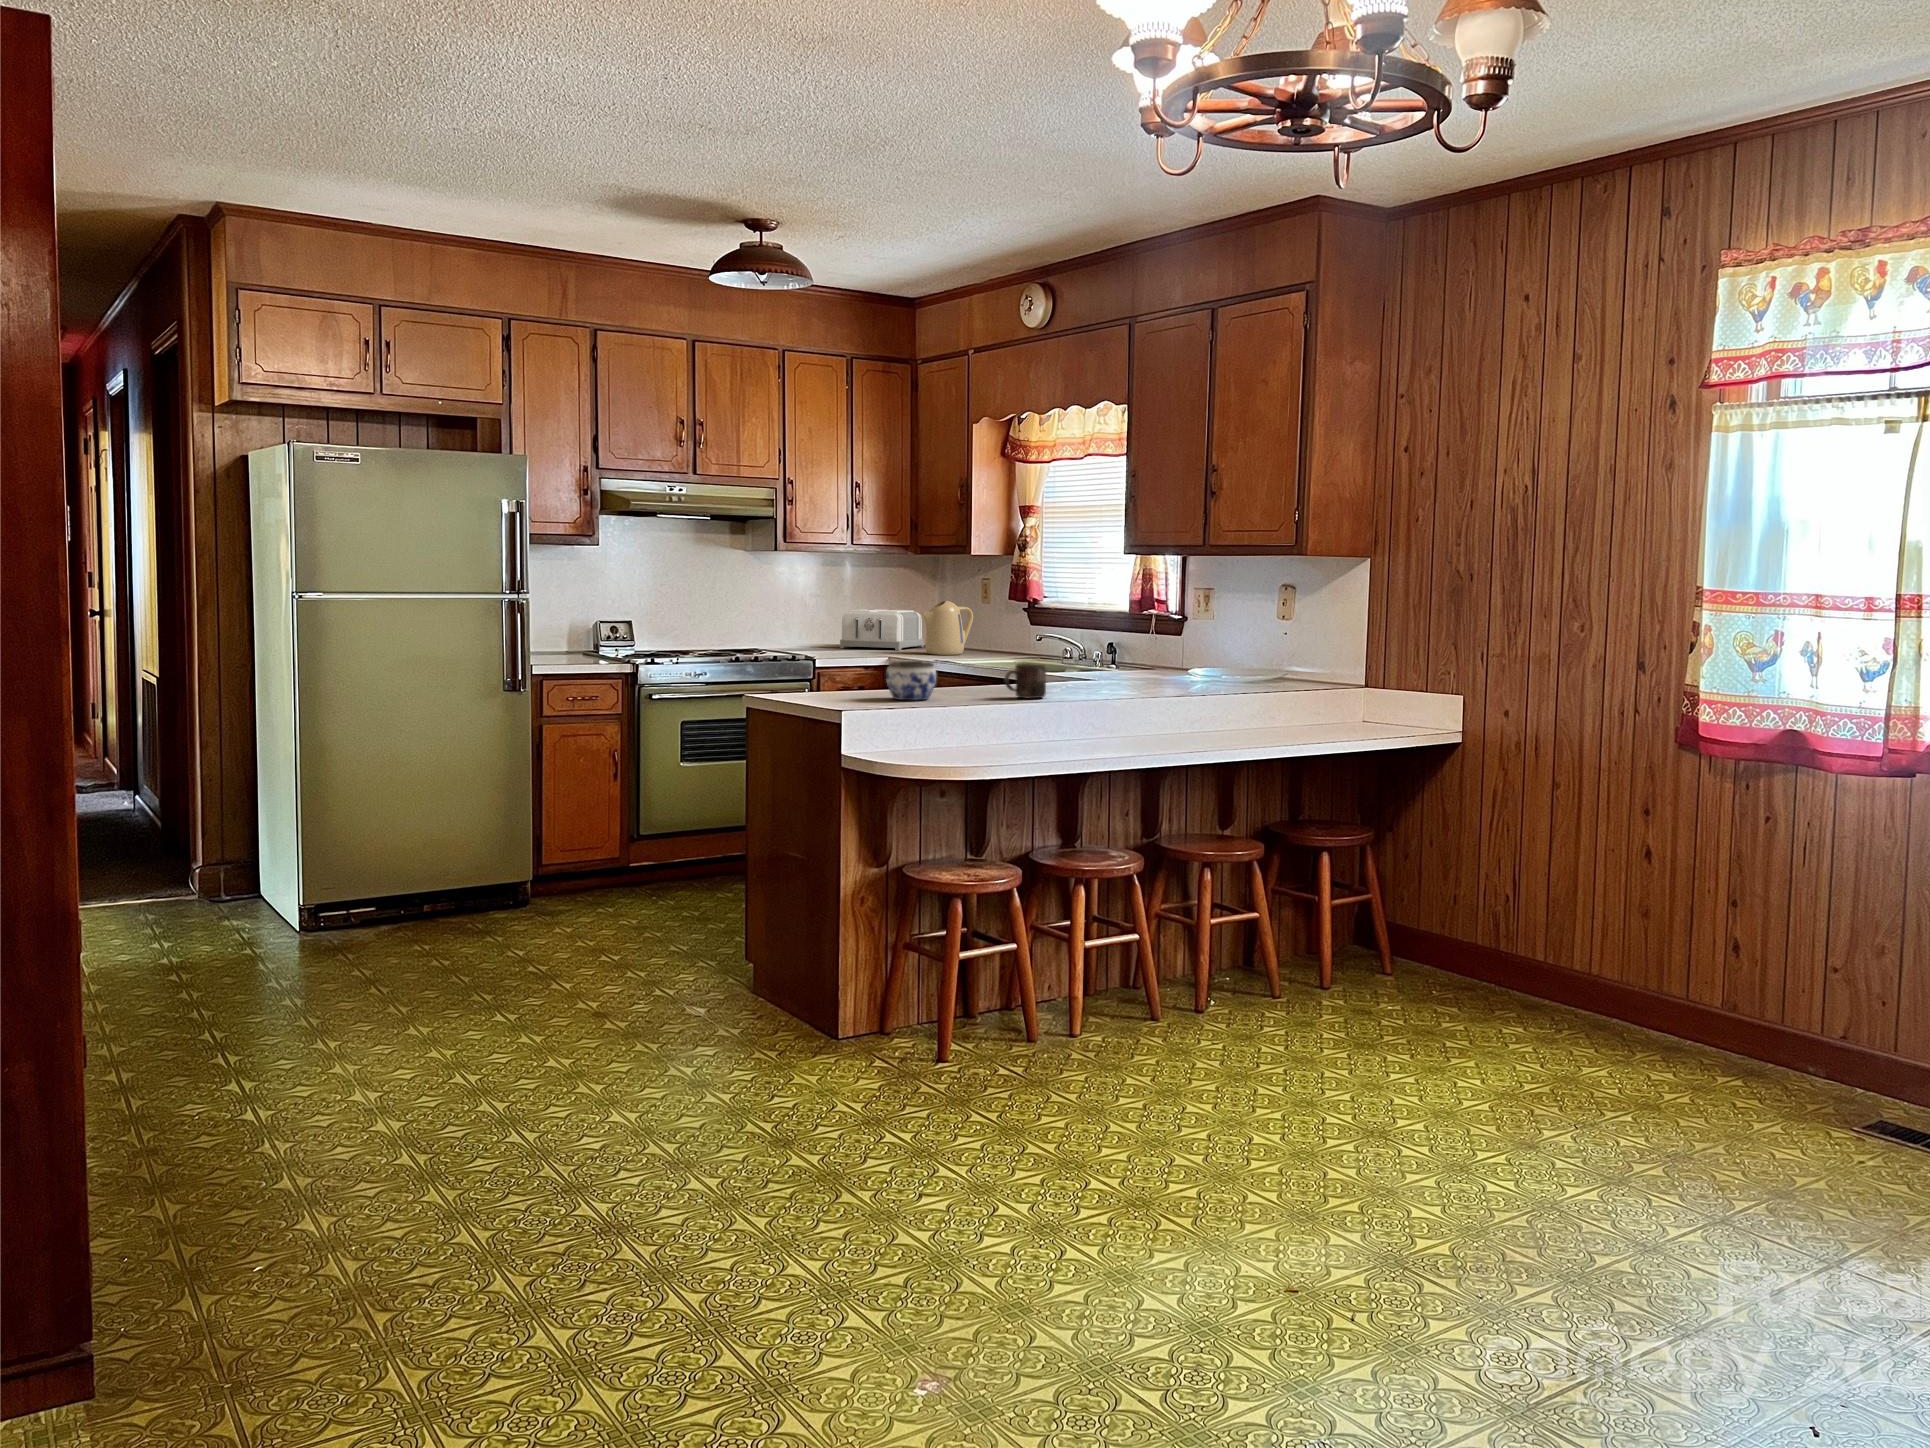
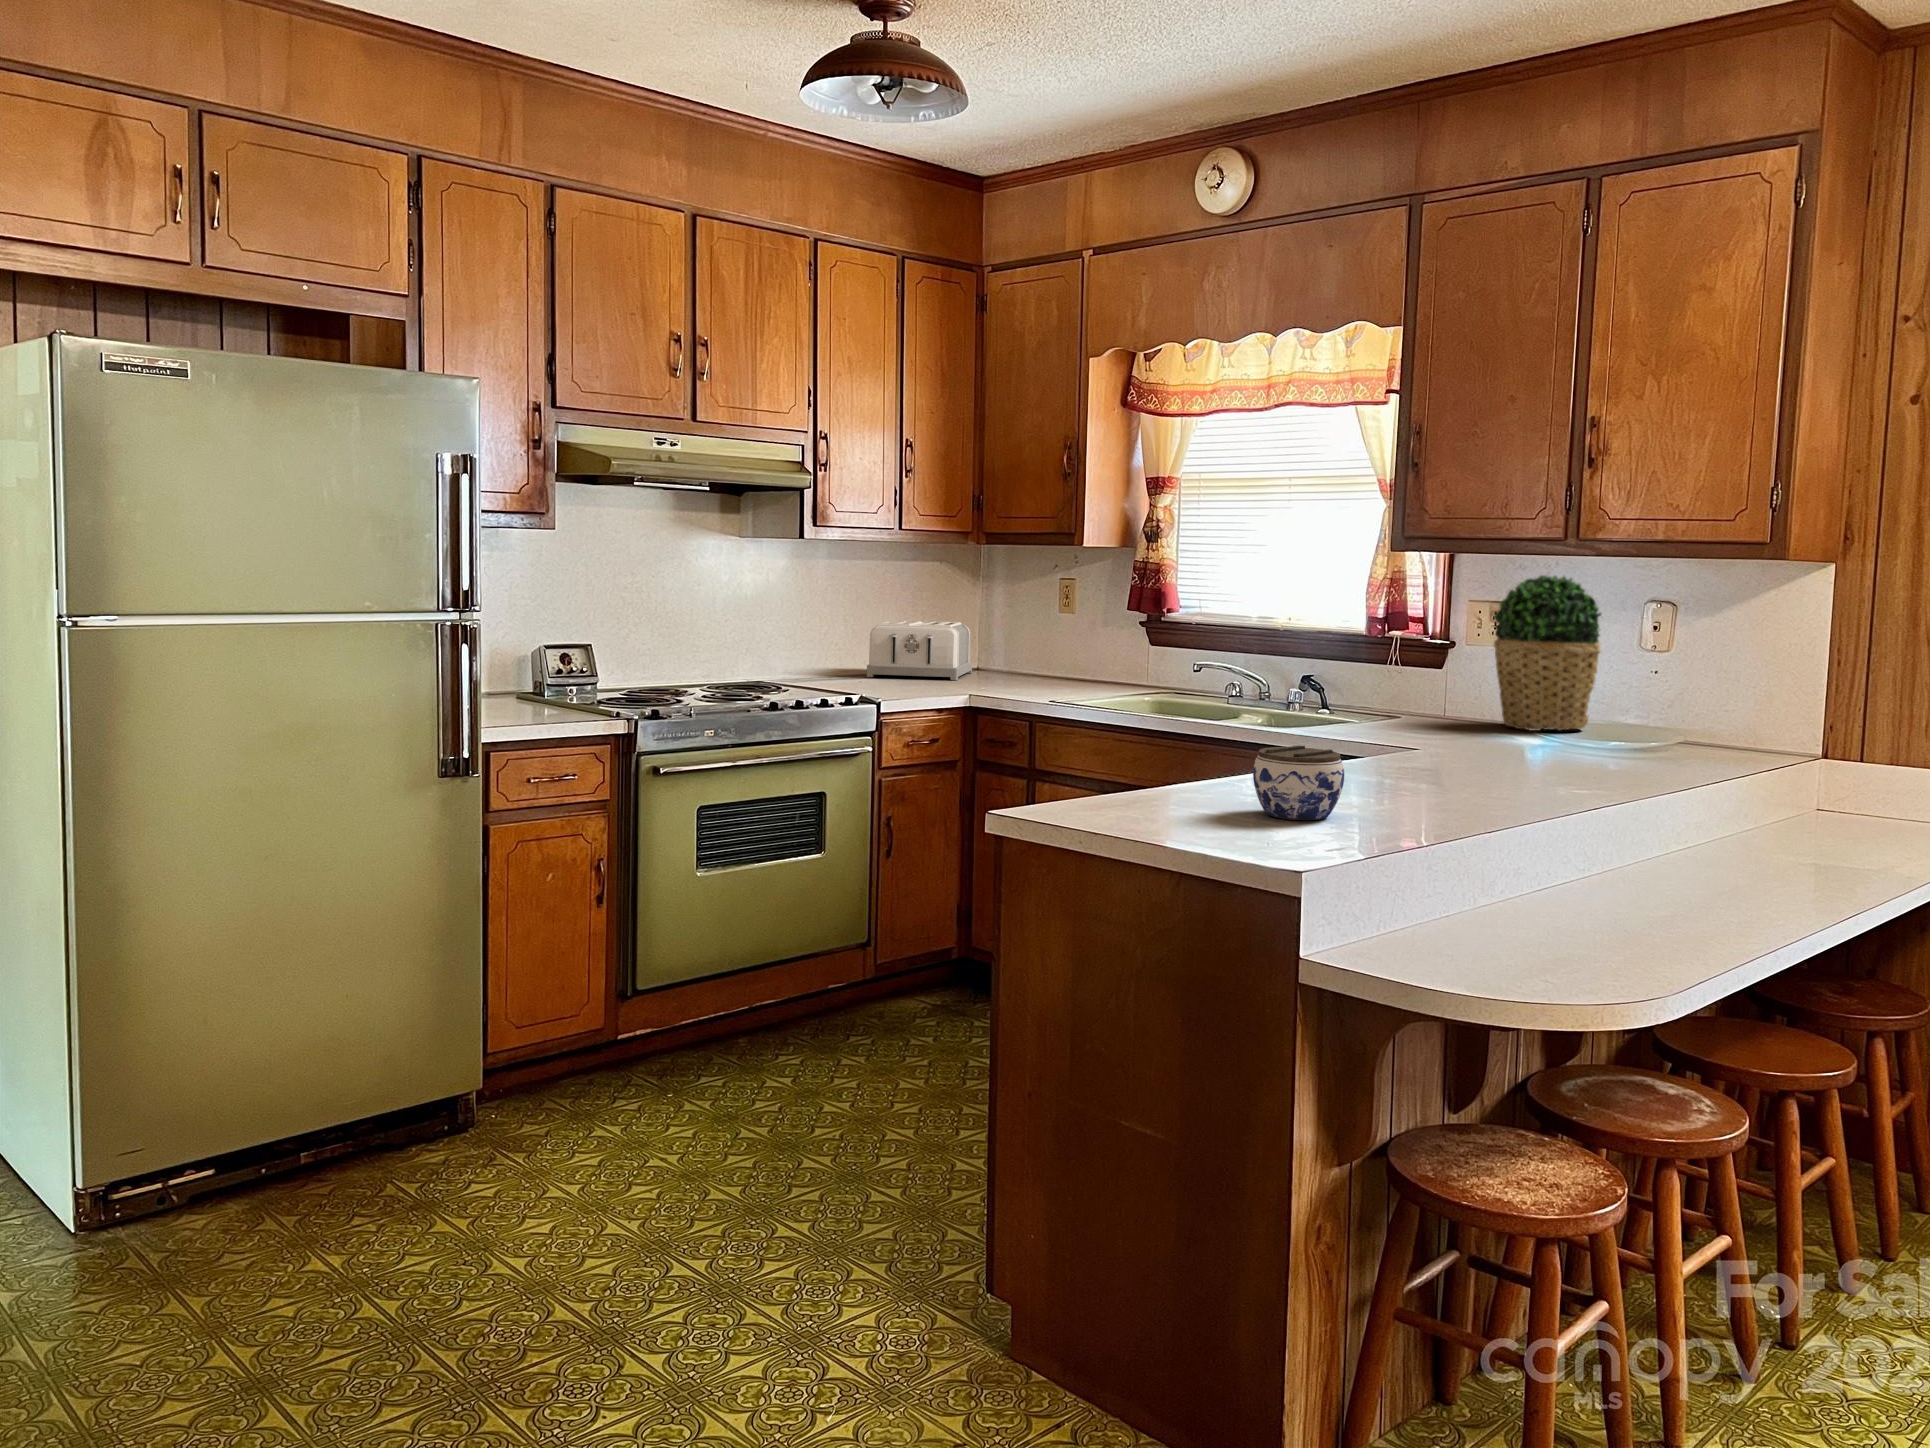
potted plant: none [1195,569,1267,675] -> present [1494,575,1603,731]
kettle: present [922,601,973,655] -> none [1010,612,1076,690]
mug: present [1004,664,1046,698] -> none [1445,745,1502,807]

